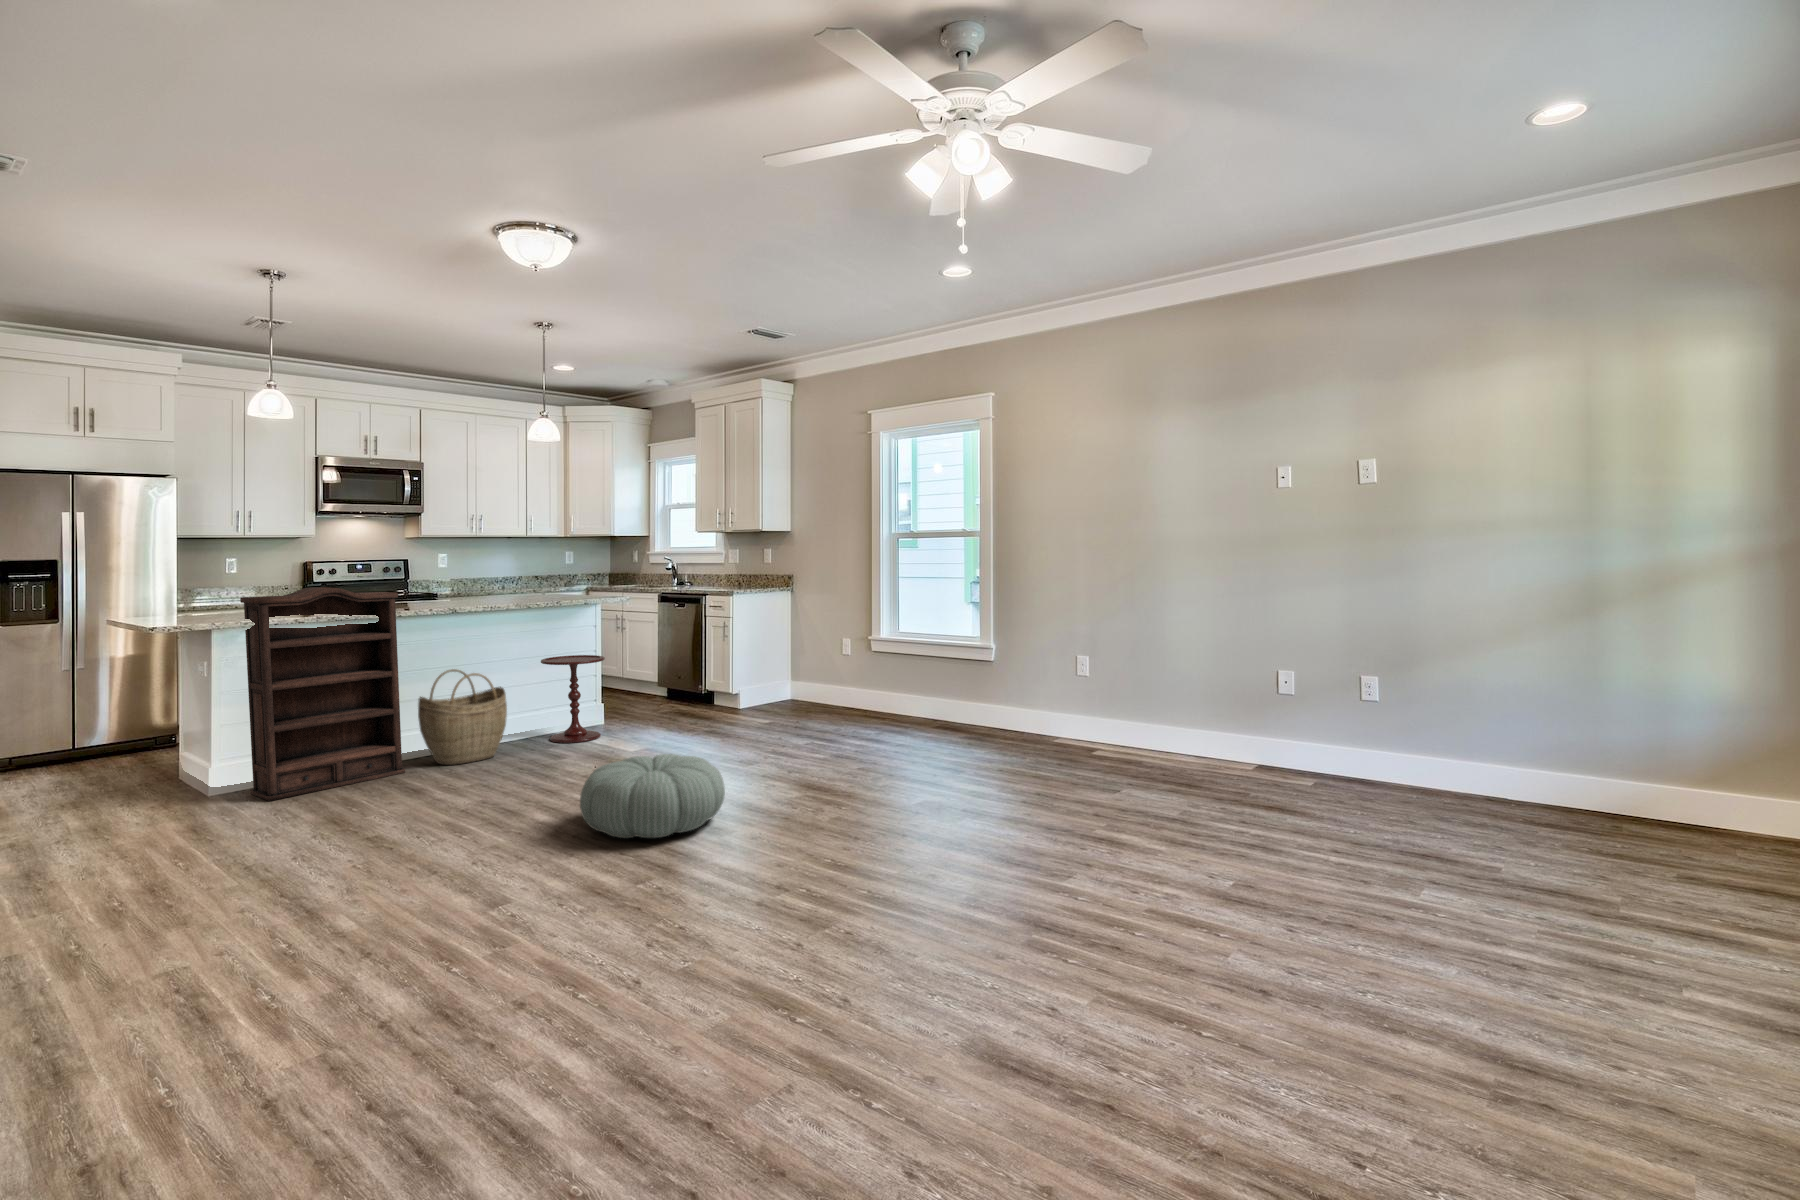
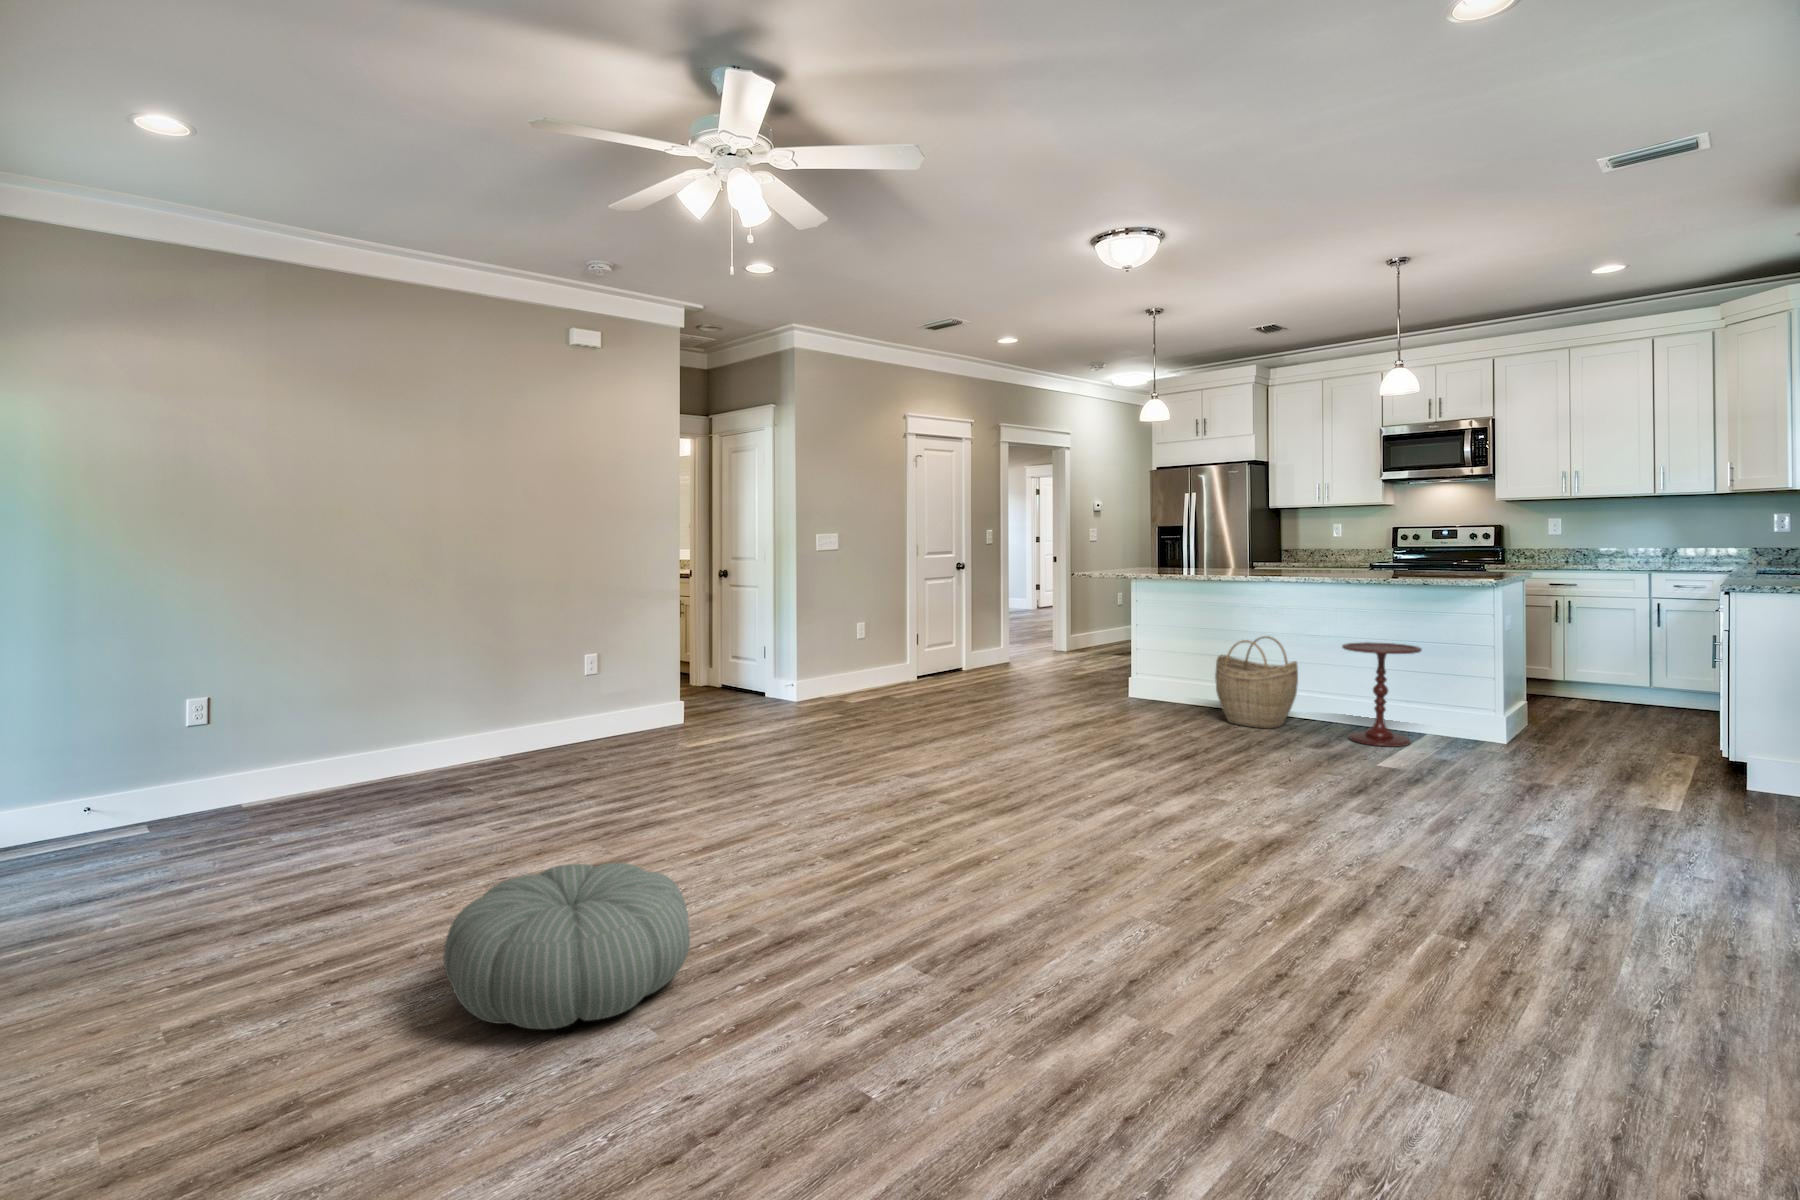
bookshelf: present [240,587,405,801] -> none [1104,551,1213,718]
pouf: present [580,754,725,838] -> present [444,863,690,1030]

